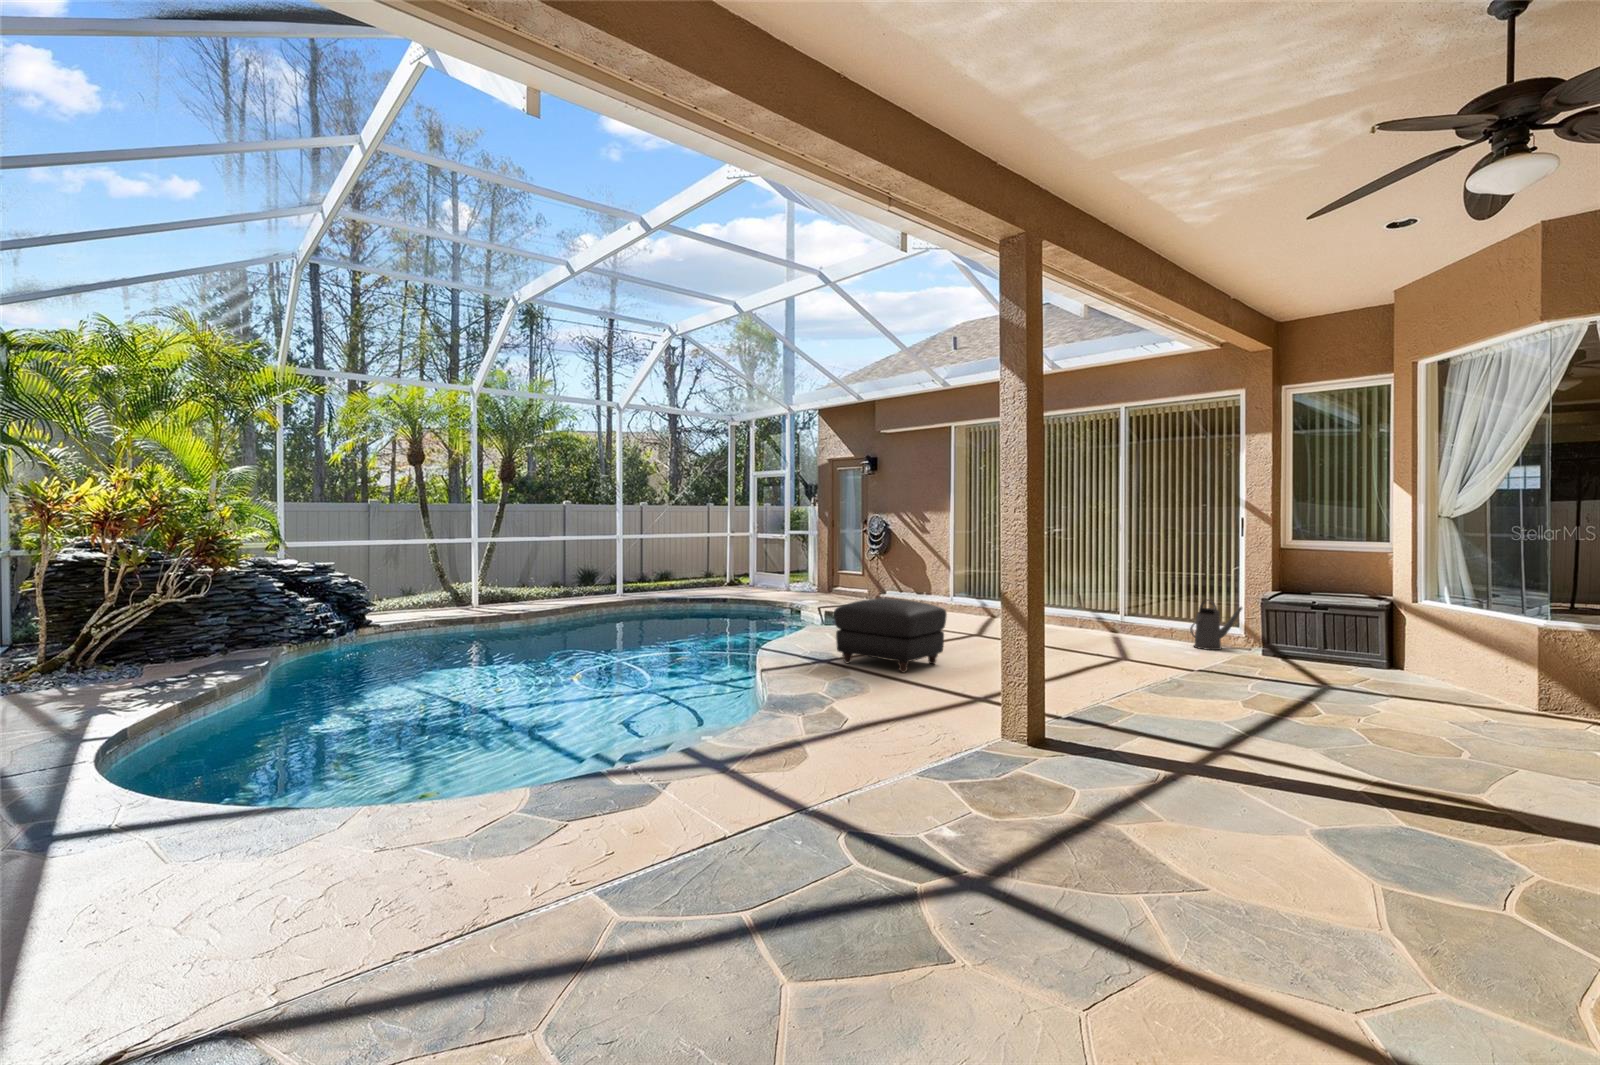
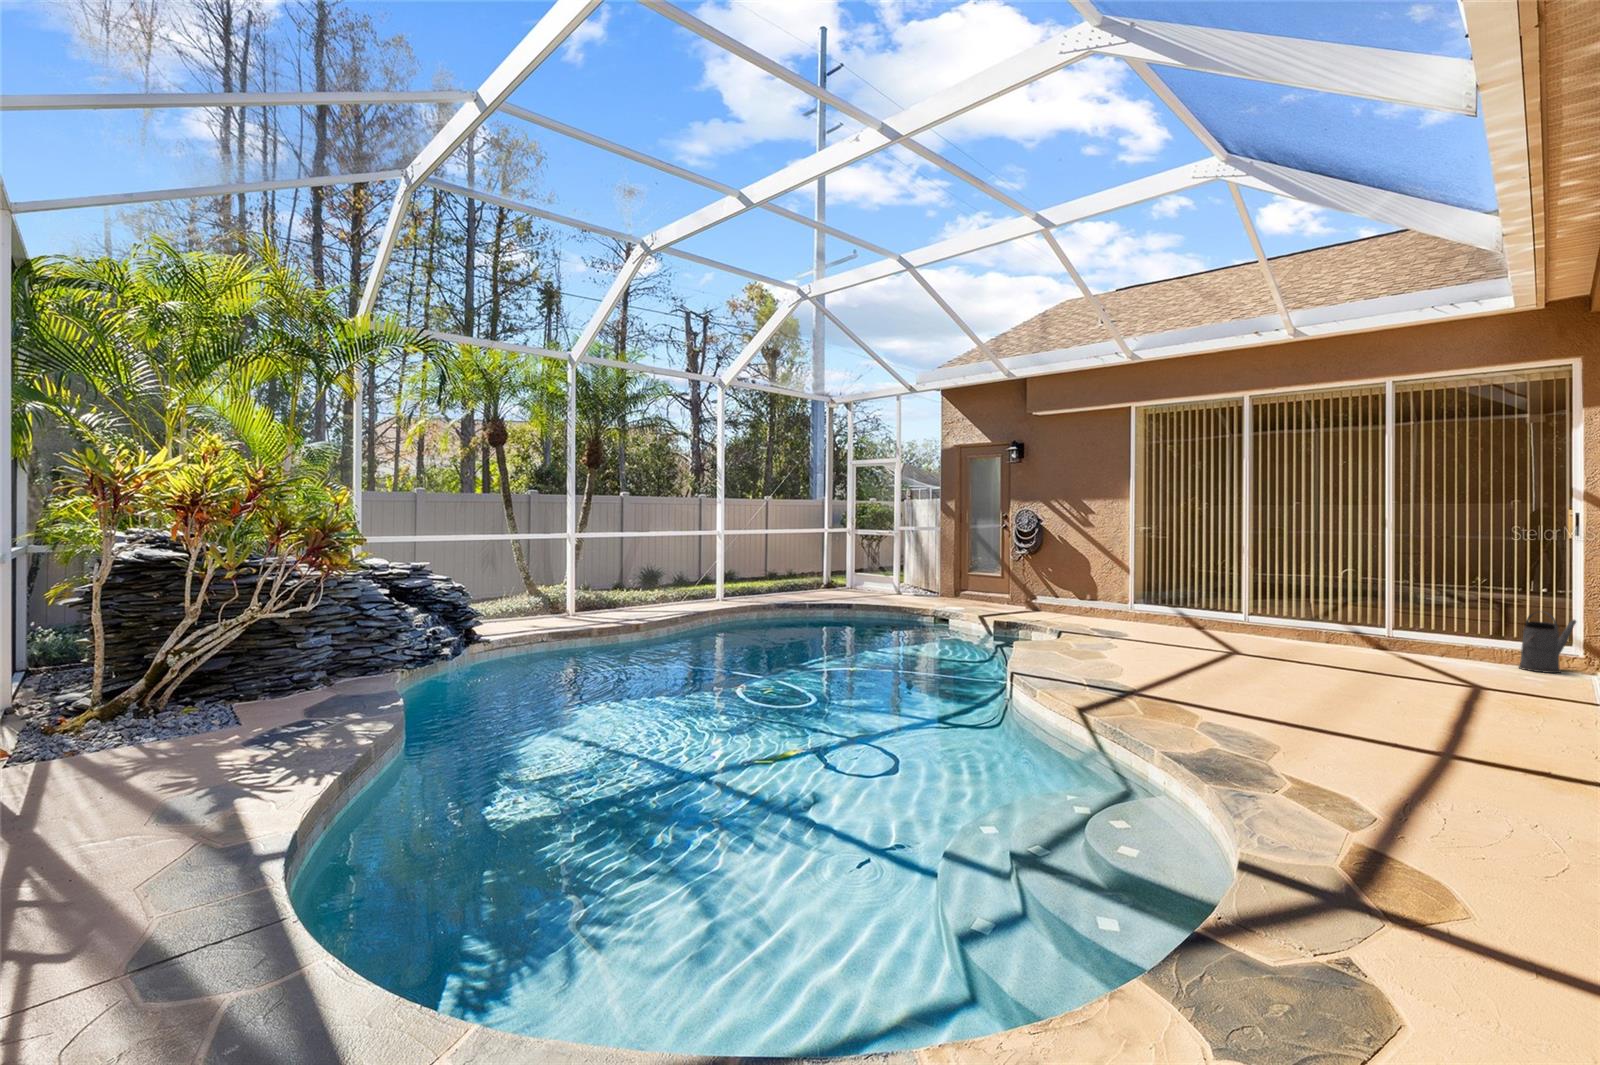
ottoman: present [834,598,947,673] -> none [1138,612,1282,710]

